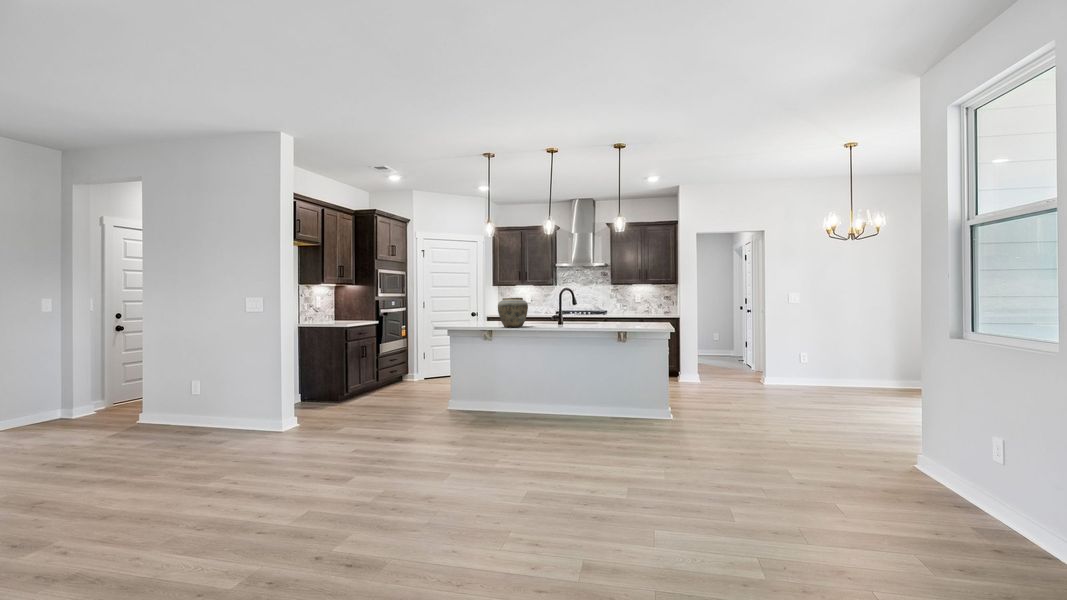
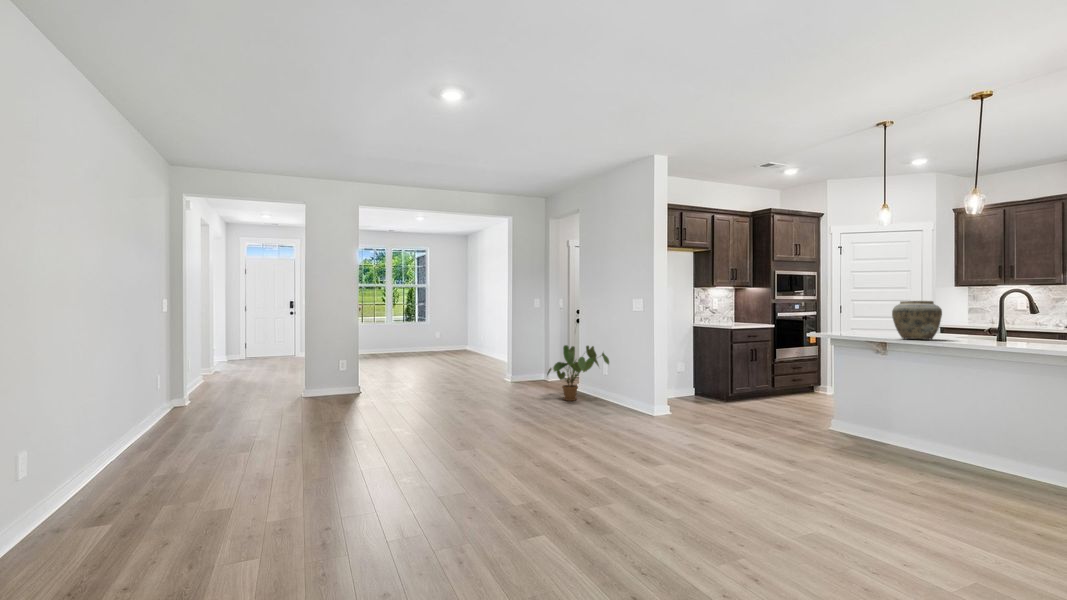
house plant: none [99,359,207,439] -> present [547,345,609,401]

